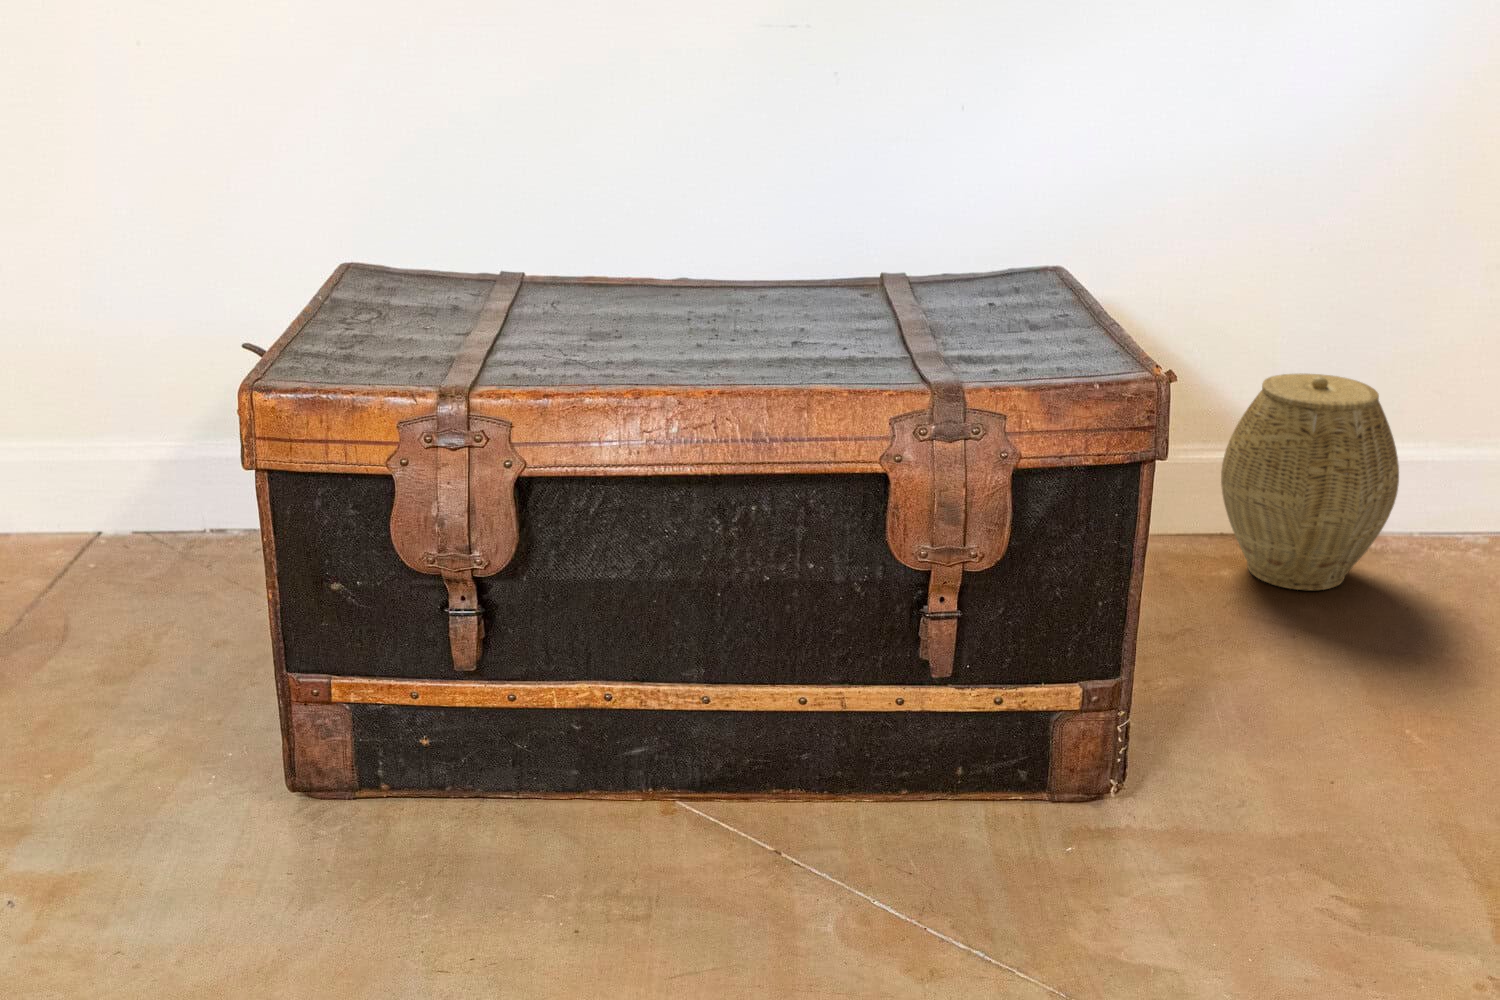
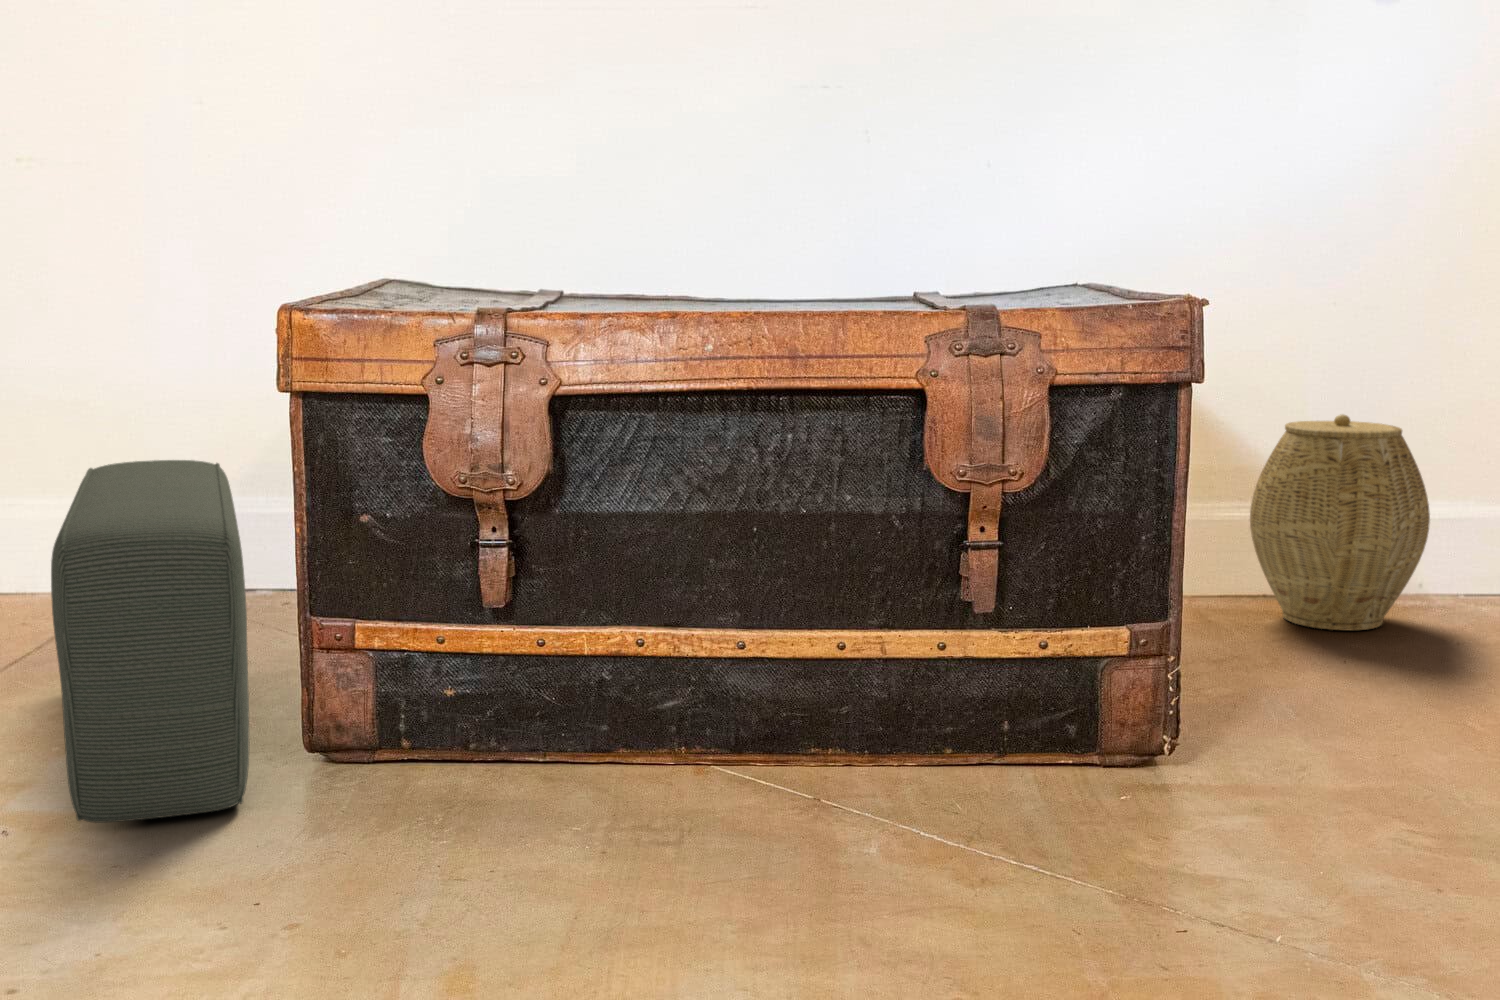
pouf: none [33,465,234,898] -> present [51,460,249,823]

